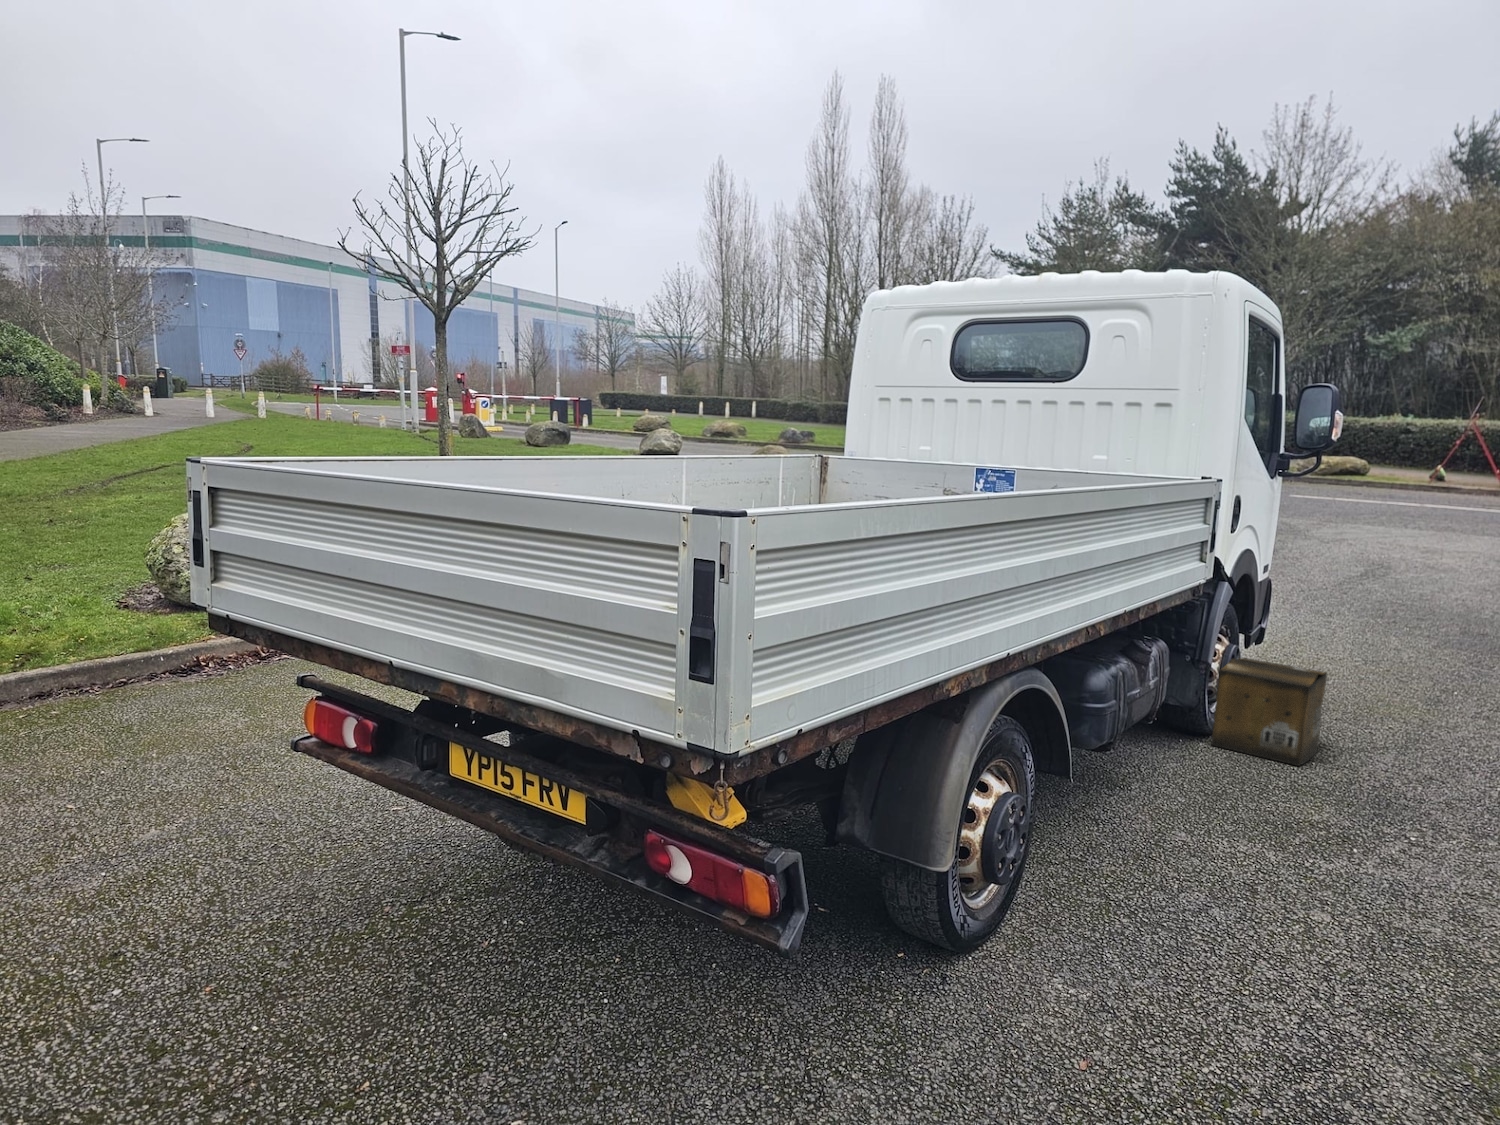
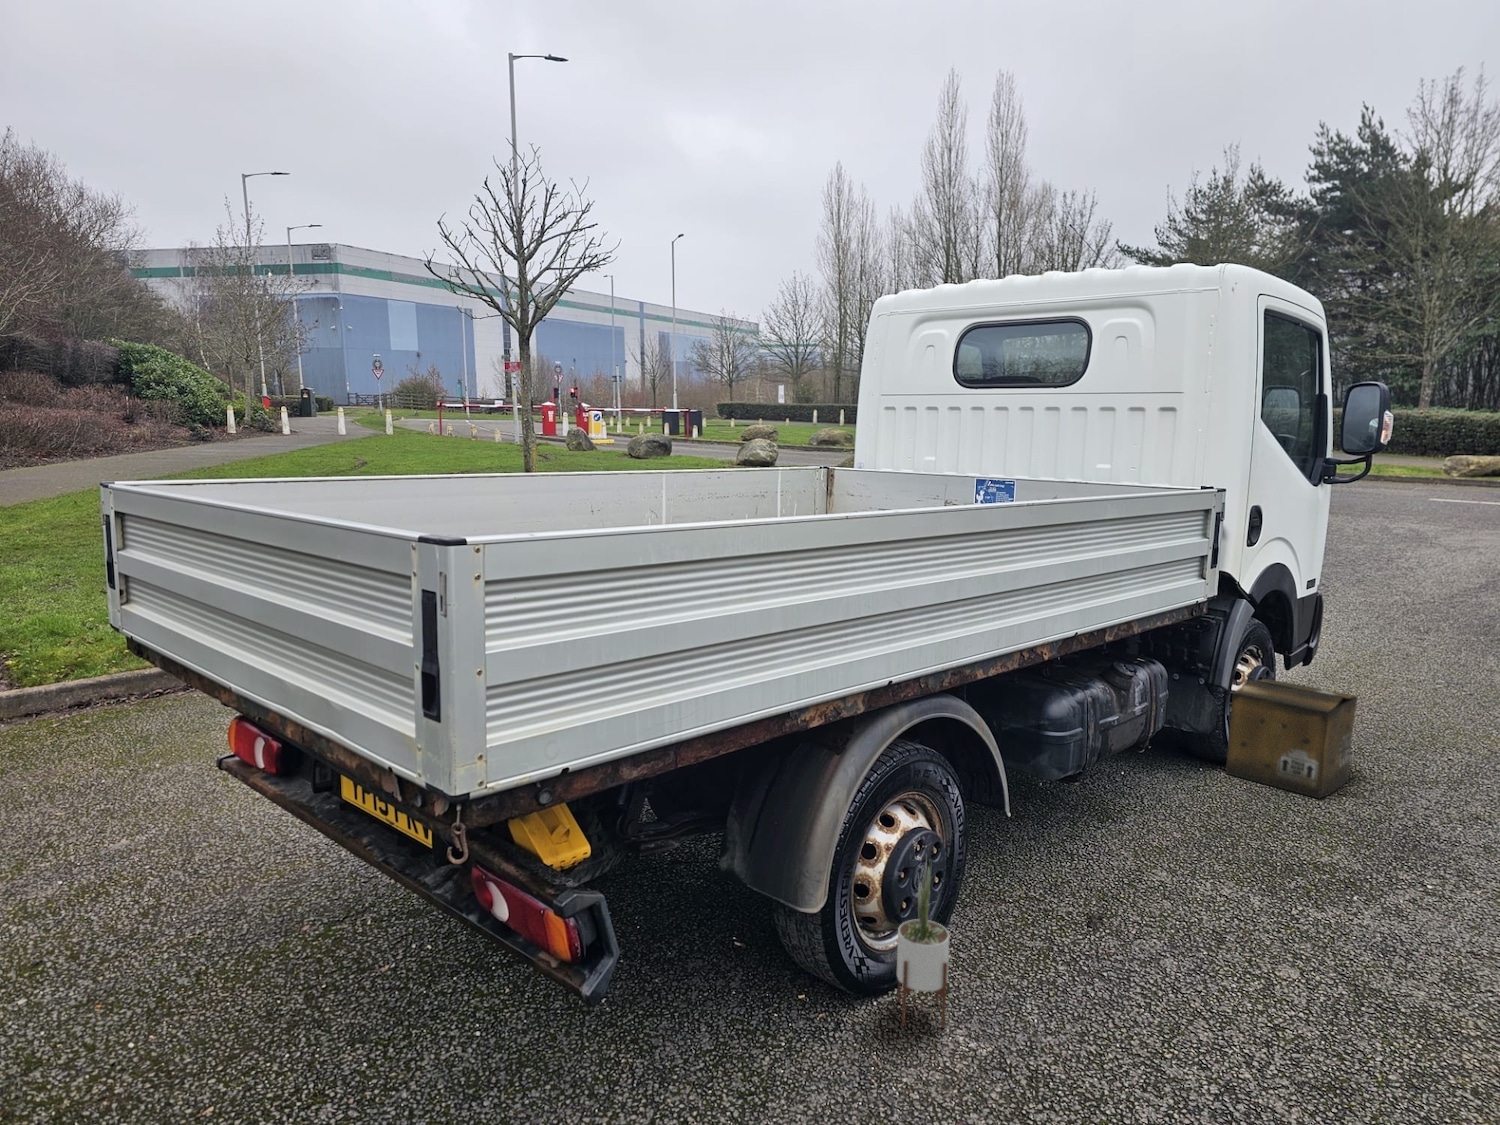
potted plant: none [992,815,1047,978] -> present [897,863,949,1028]

